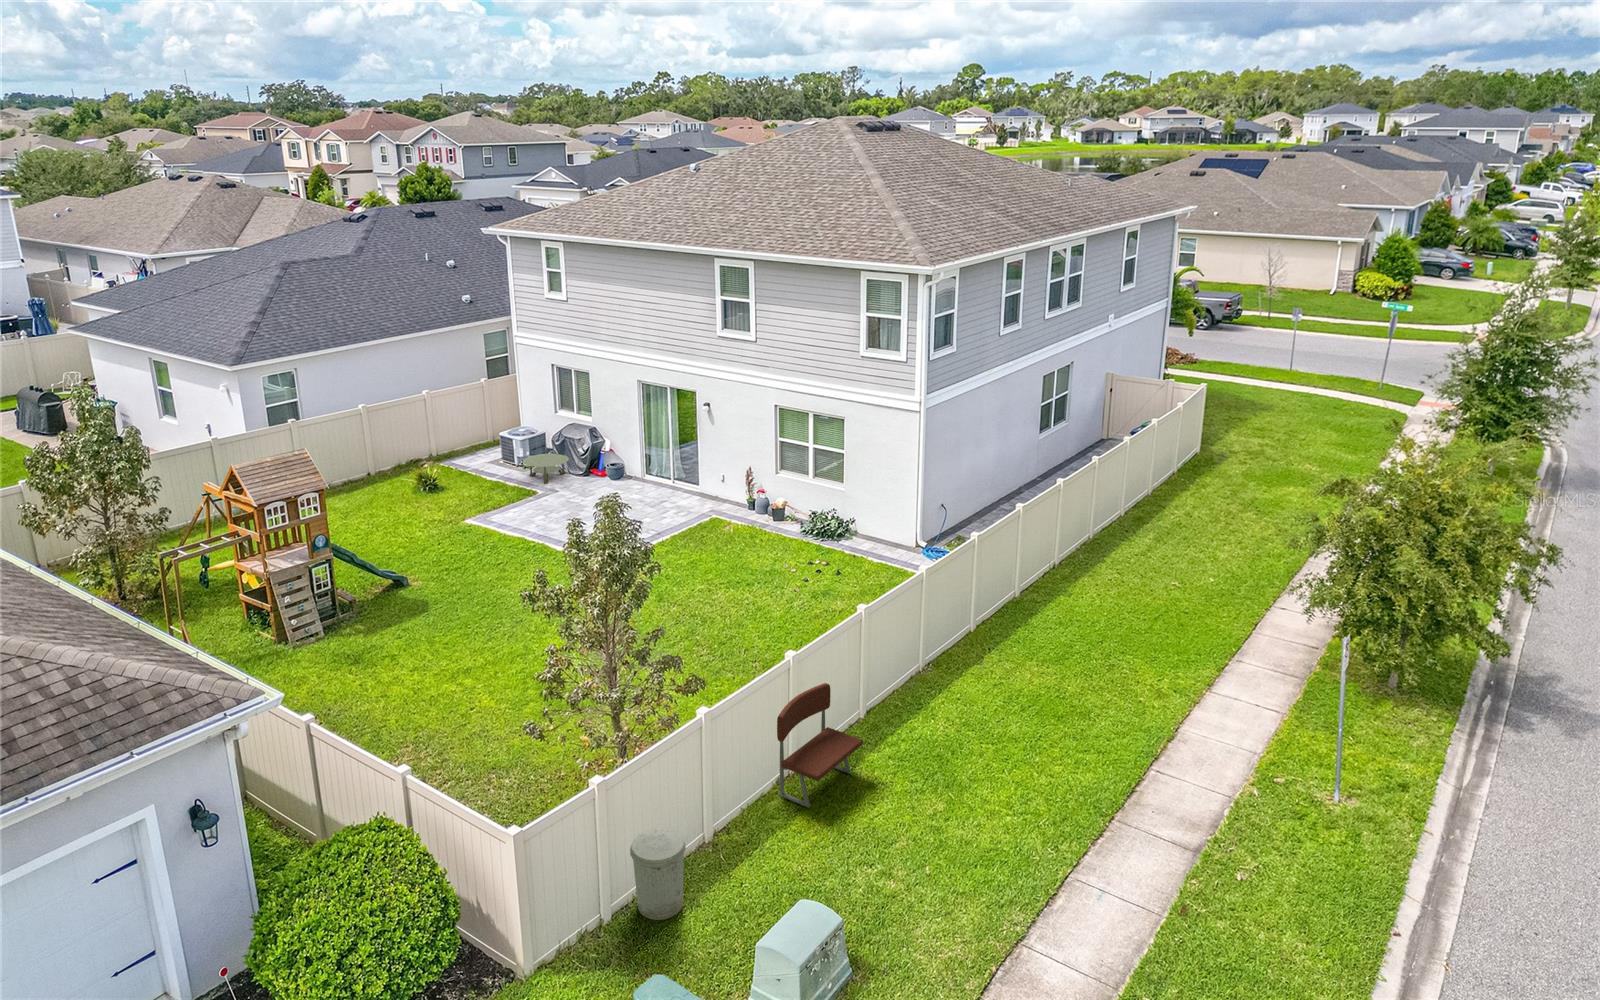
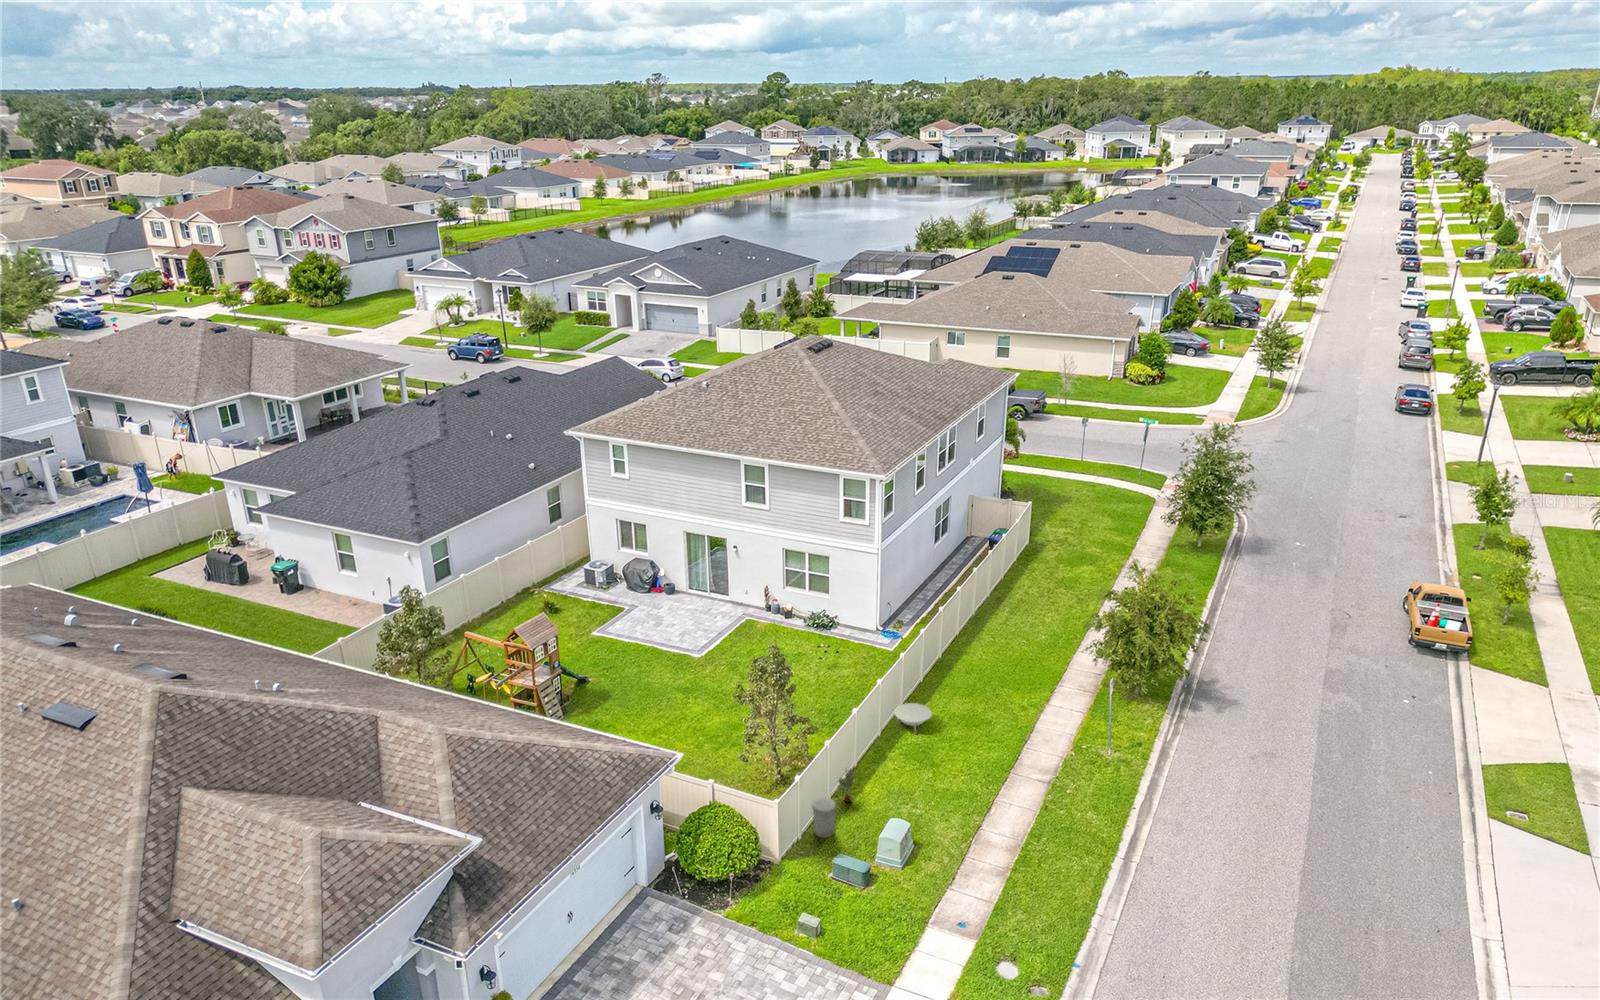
round table: present [523,454,569,484] -> present [894,703,932,735]
bench: present [777,683,863,808] -> none [856,723,893,783]
potted tree: none [716,770,763,842] -> present [837,769,855,802]

